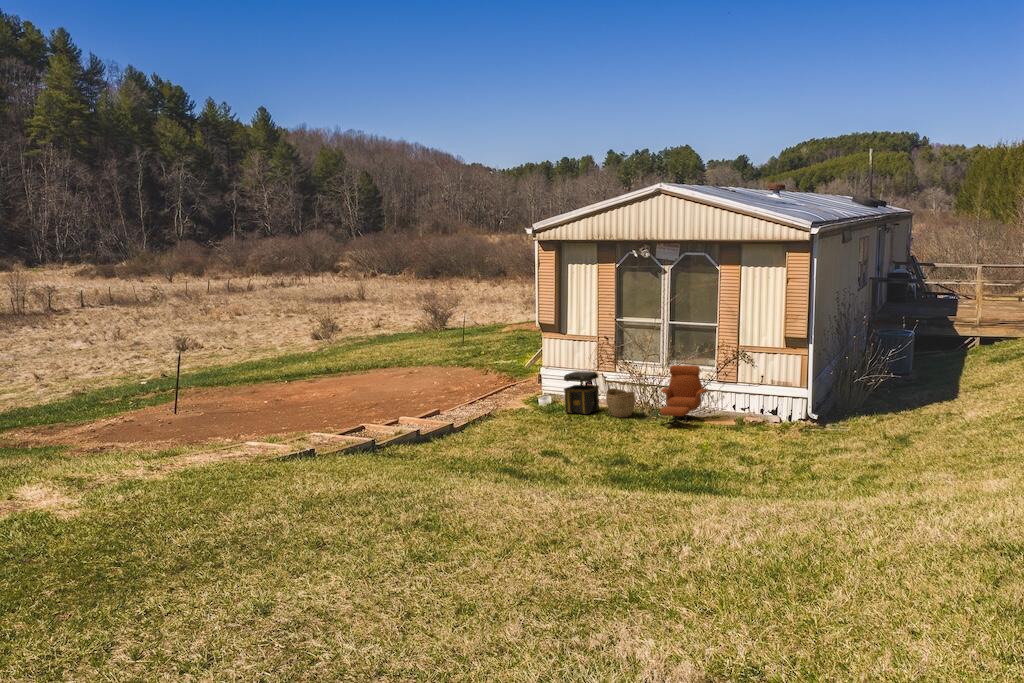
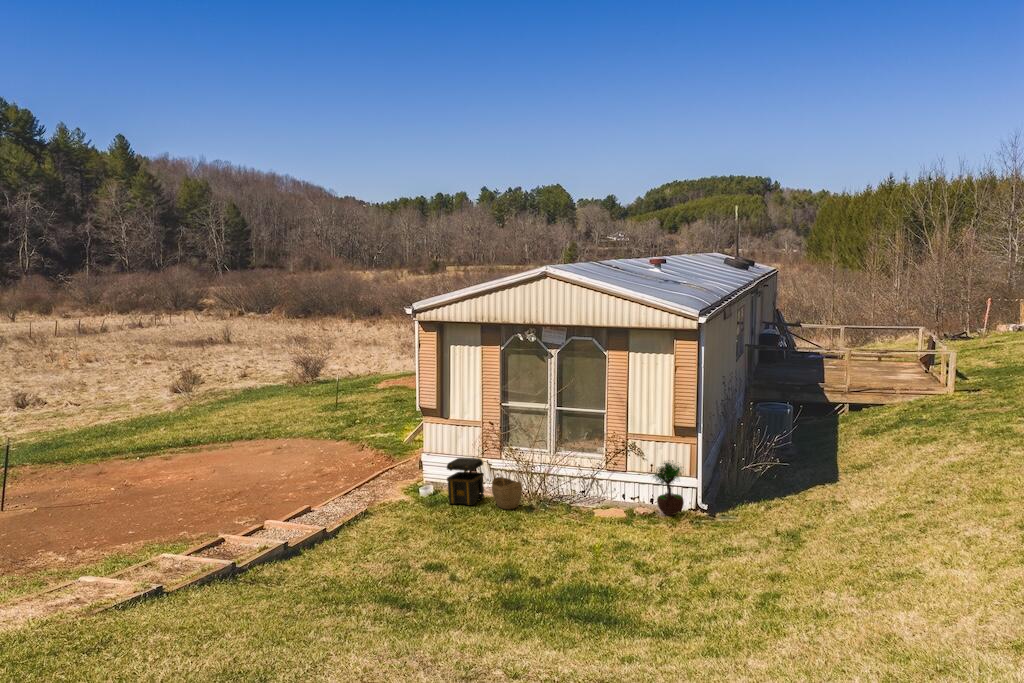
lounge chair: present [660,365,707,428] -> none [549,454,596,525]
potted tree: none [759,365,796,423] -> present [653,460,684,515]

